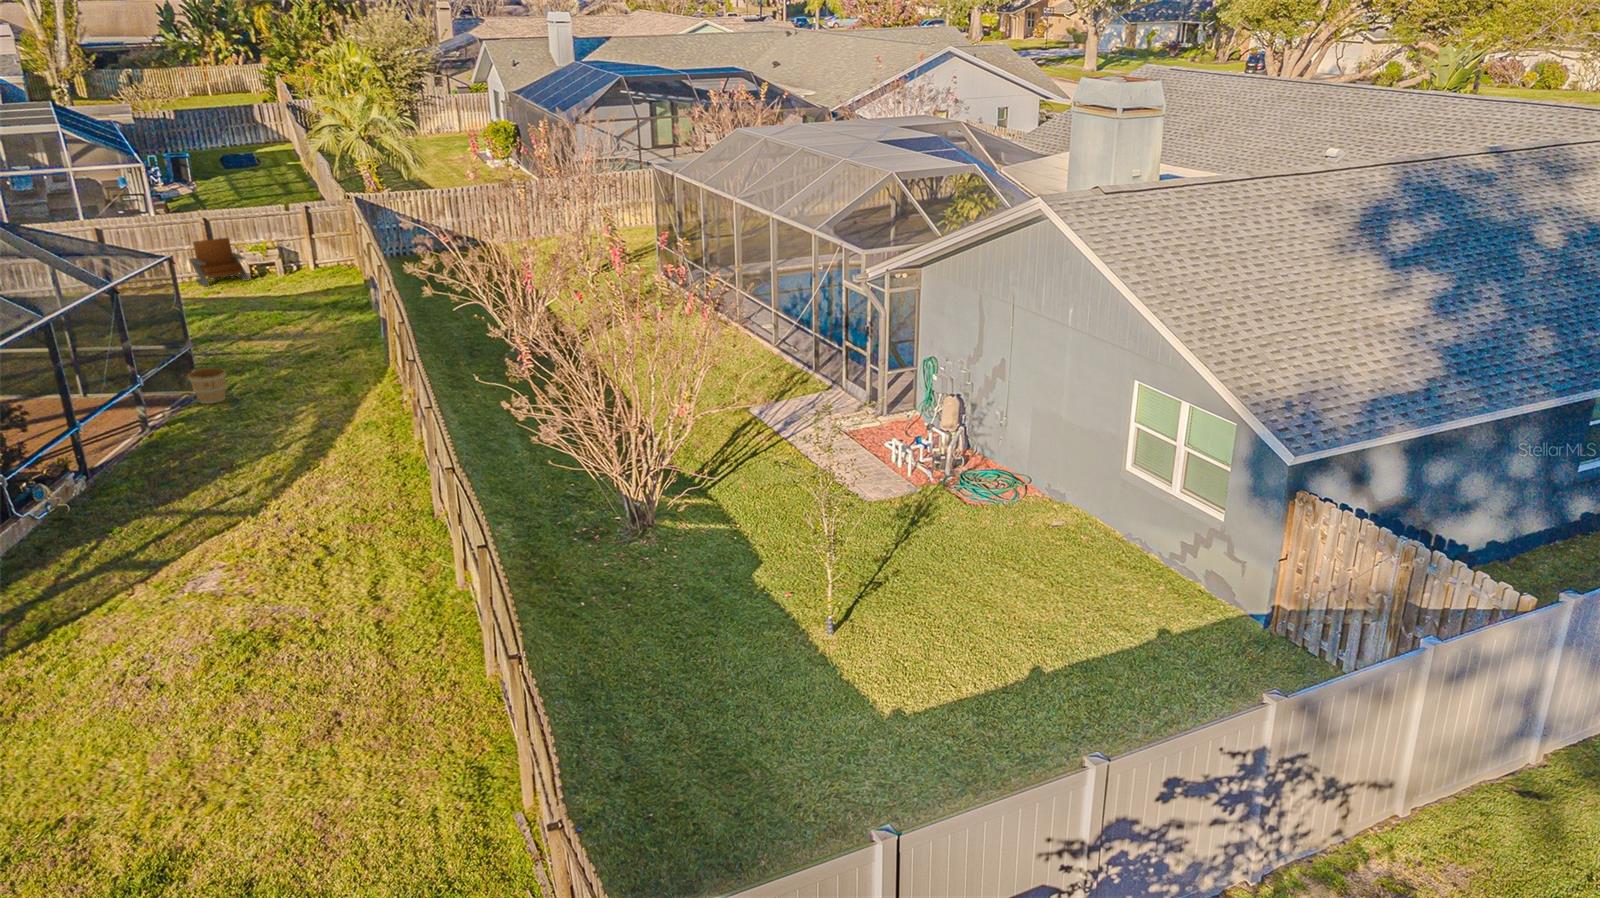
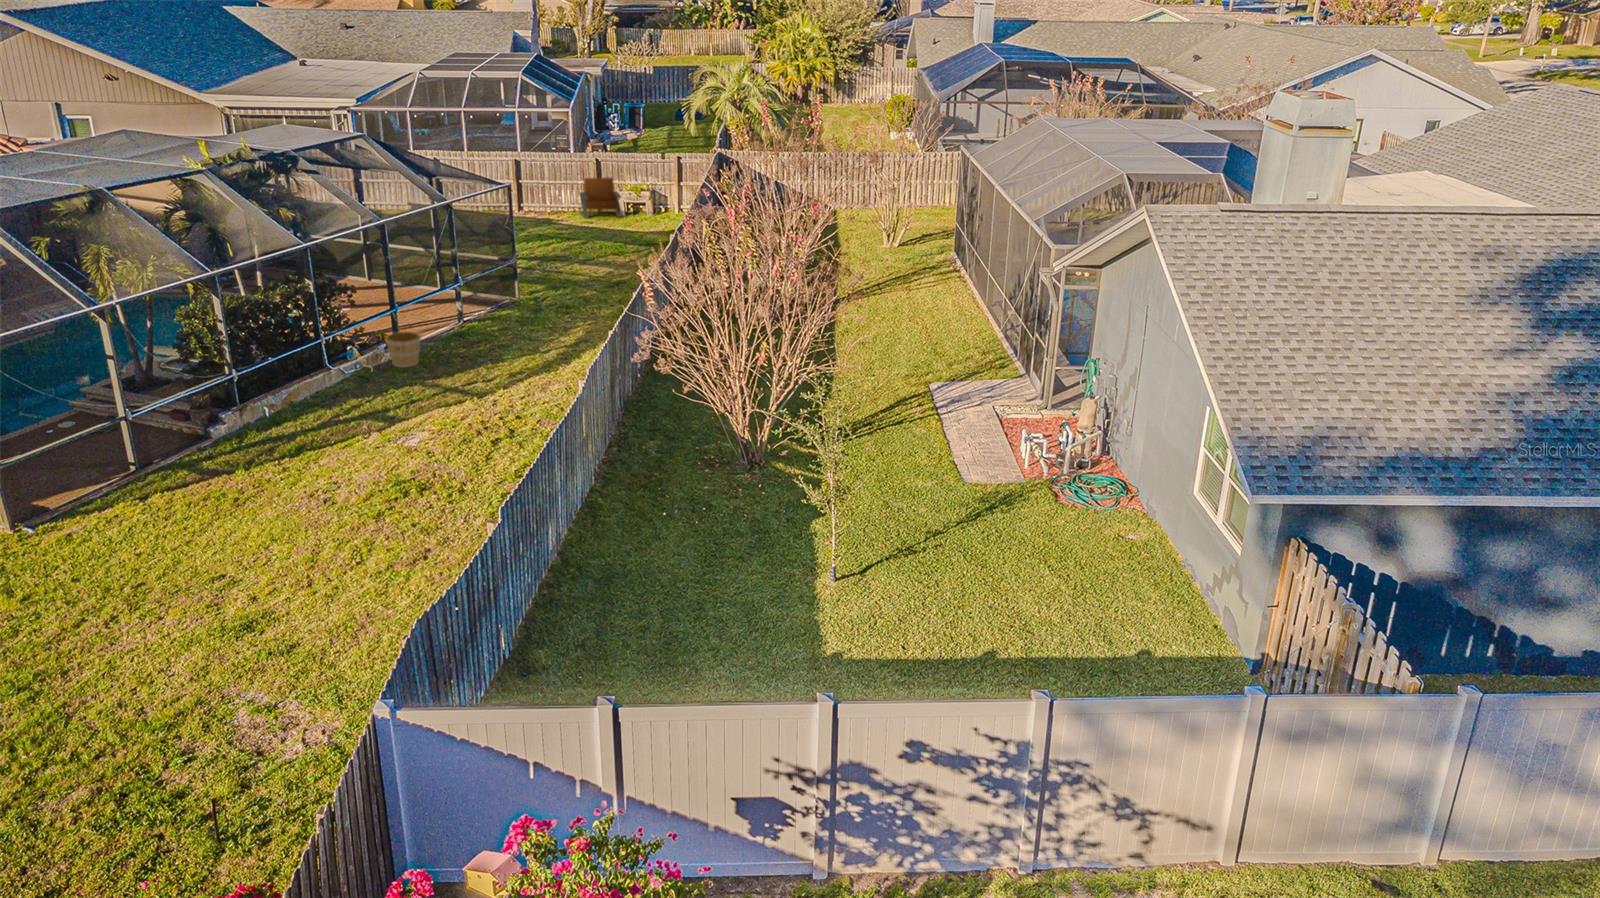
wooden bucket: present [188,368,226,404] -> present [385,332,421,368]

